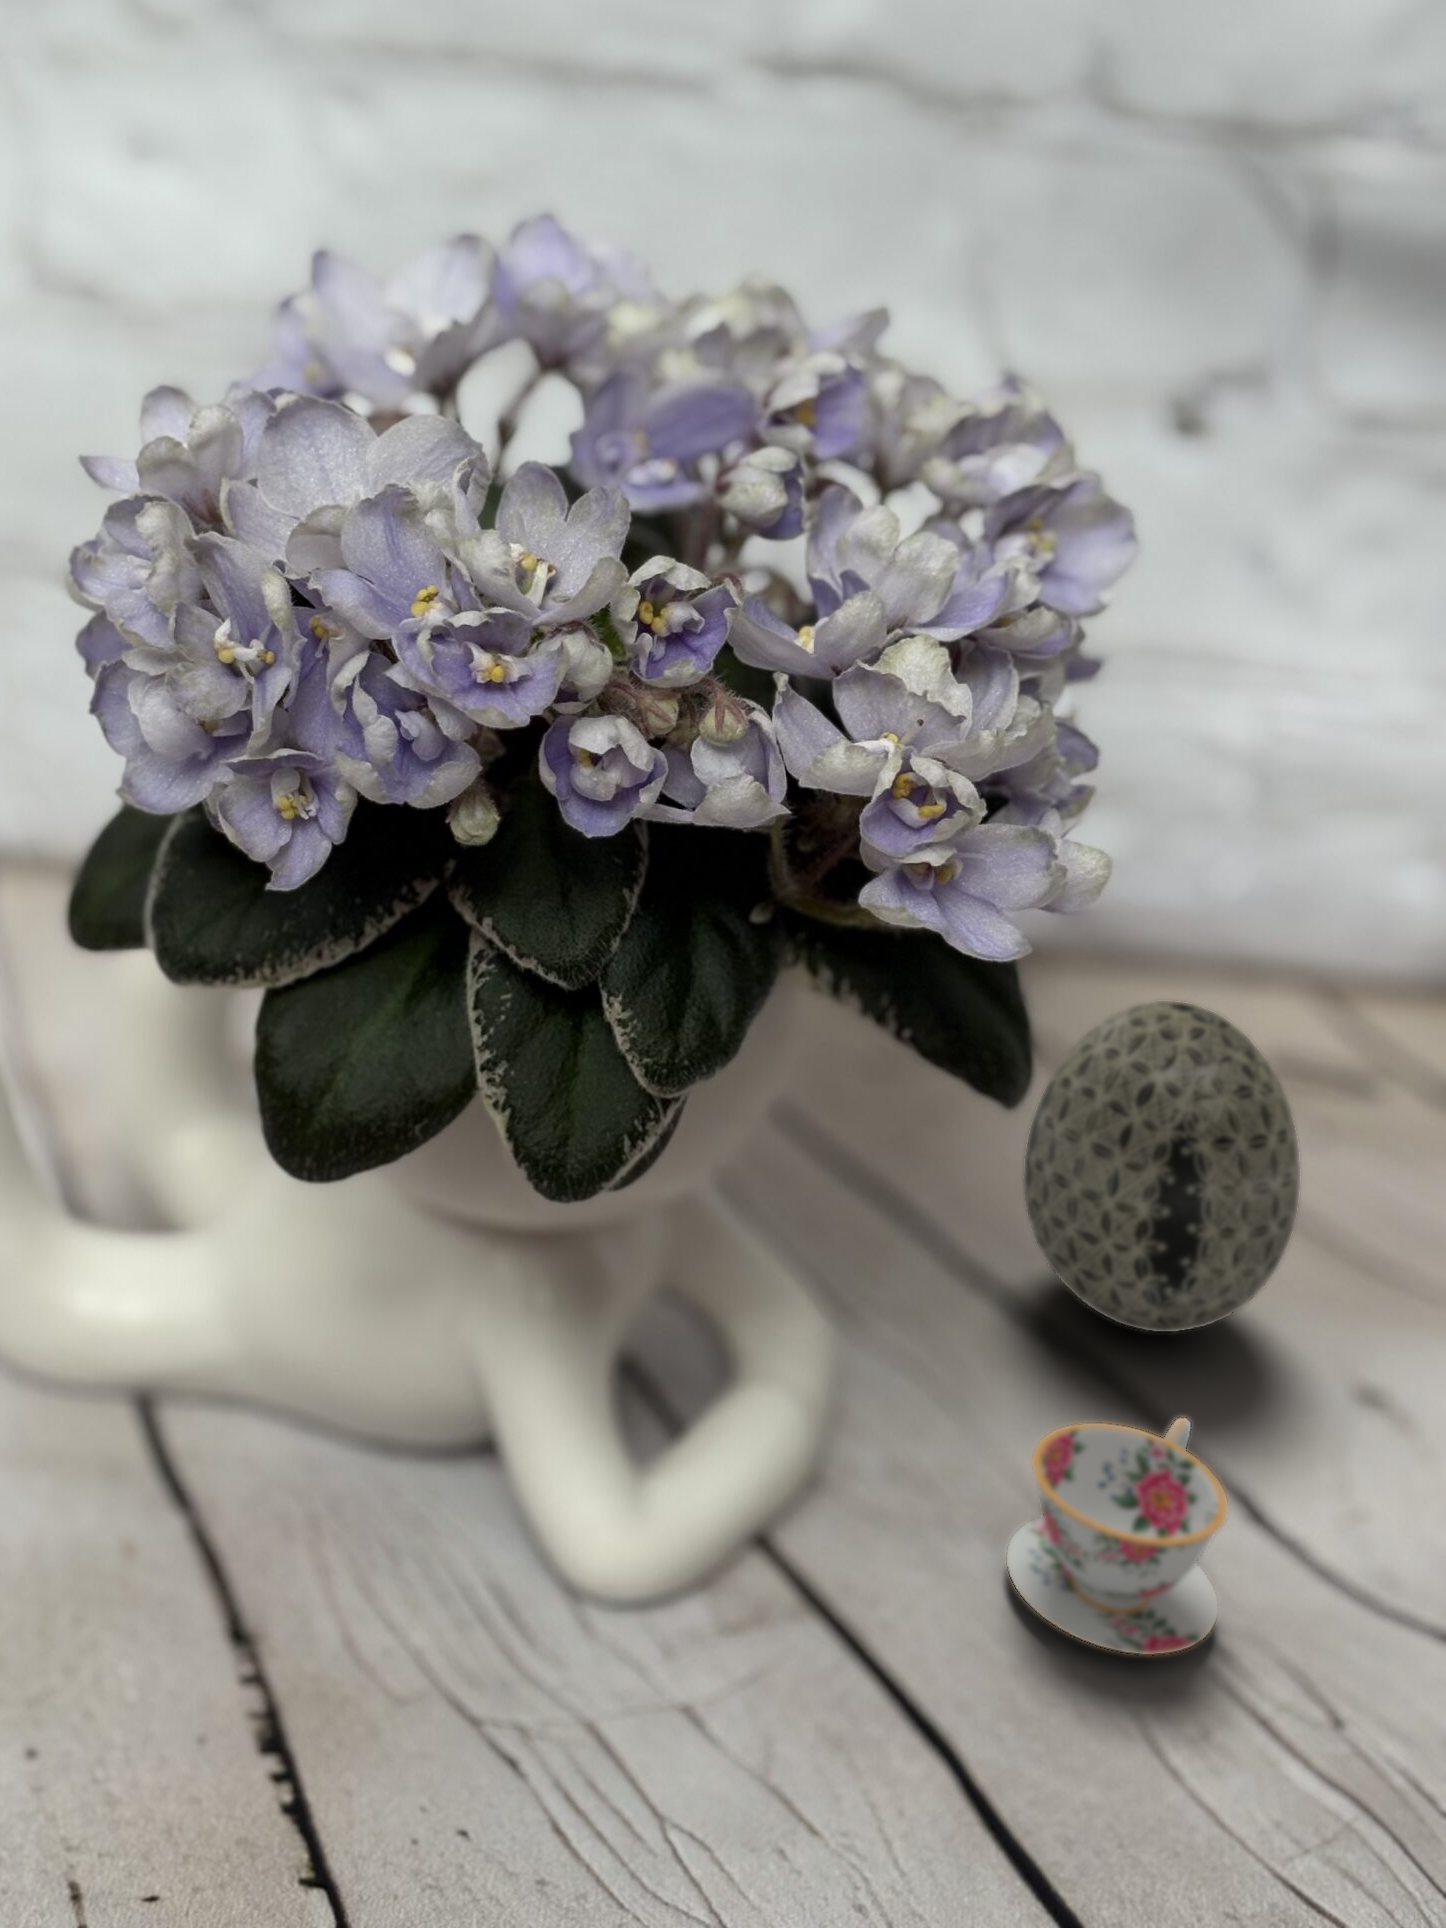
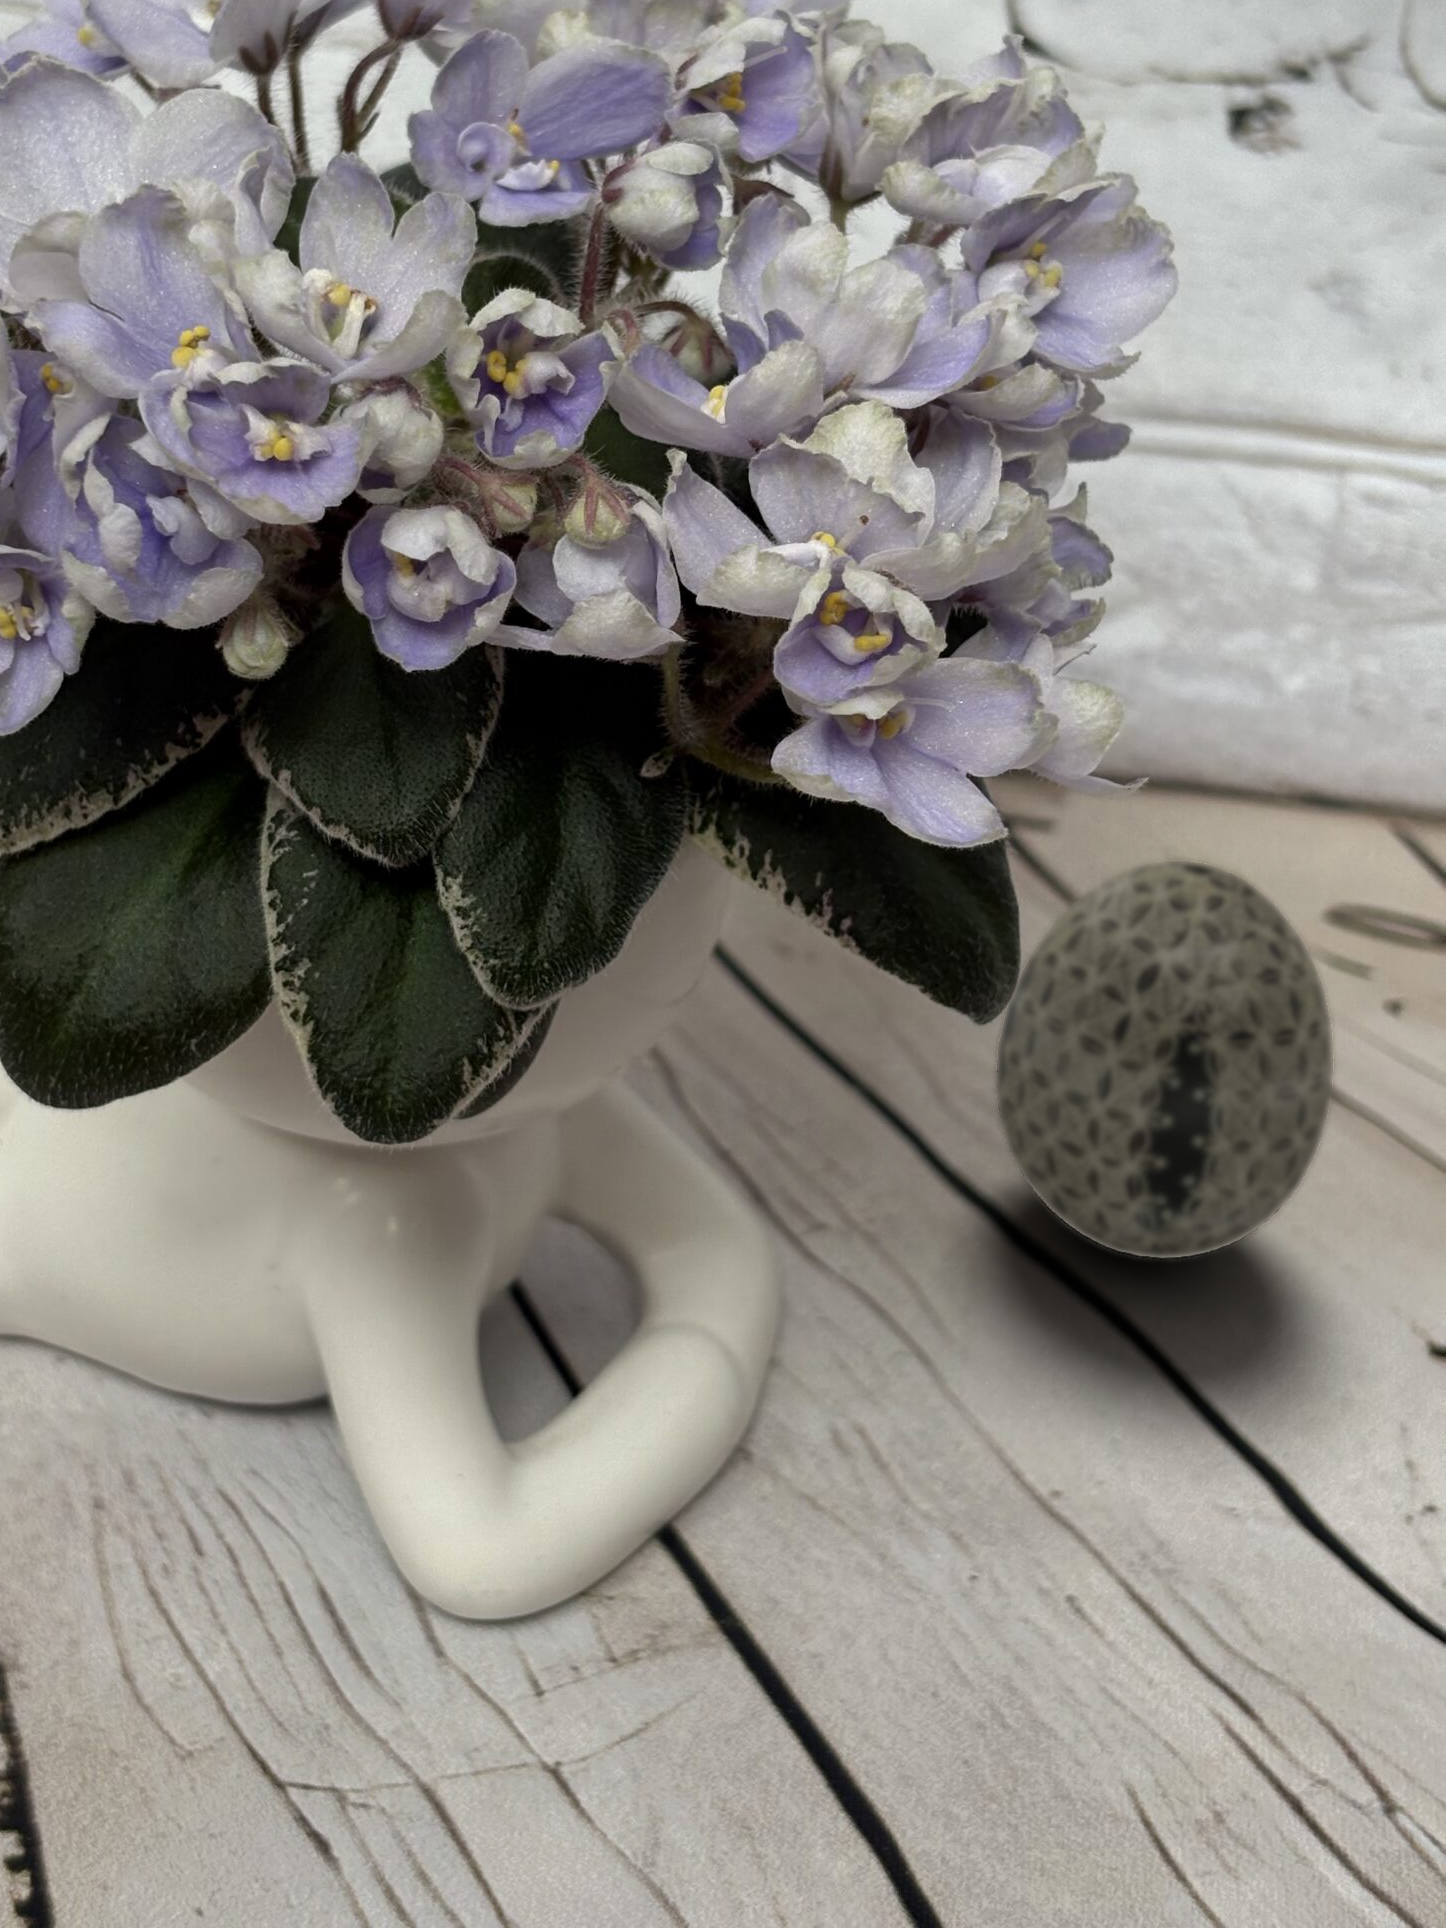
teacup: present [1007,1418,1228,1655] -> none [954,1379,1230,1680]

